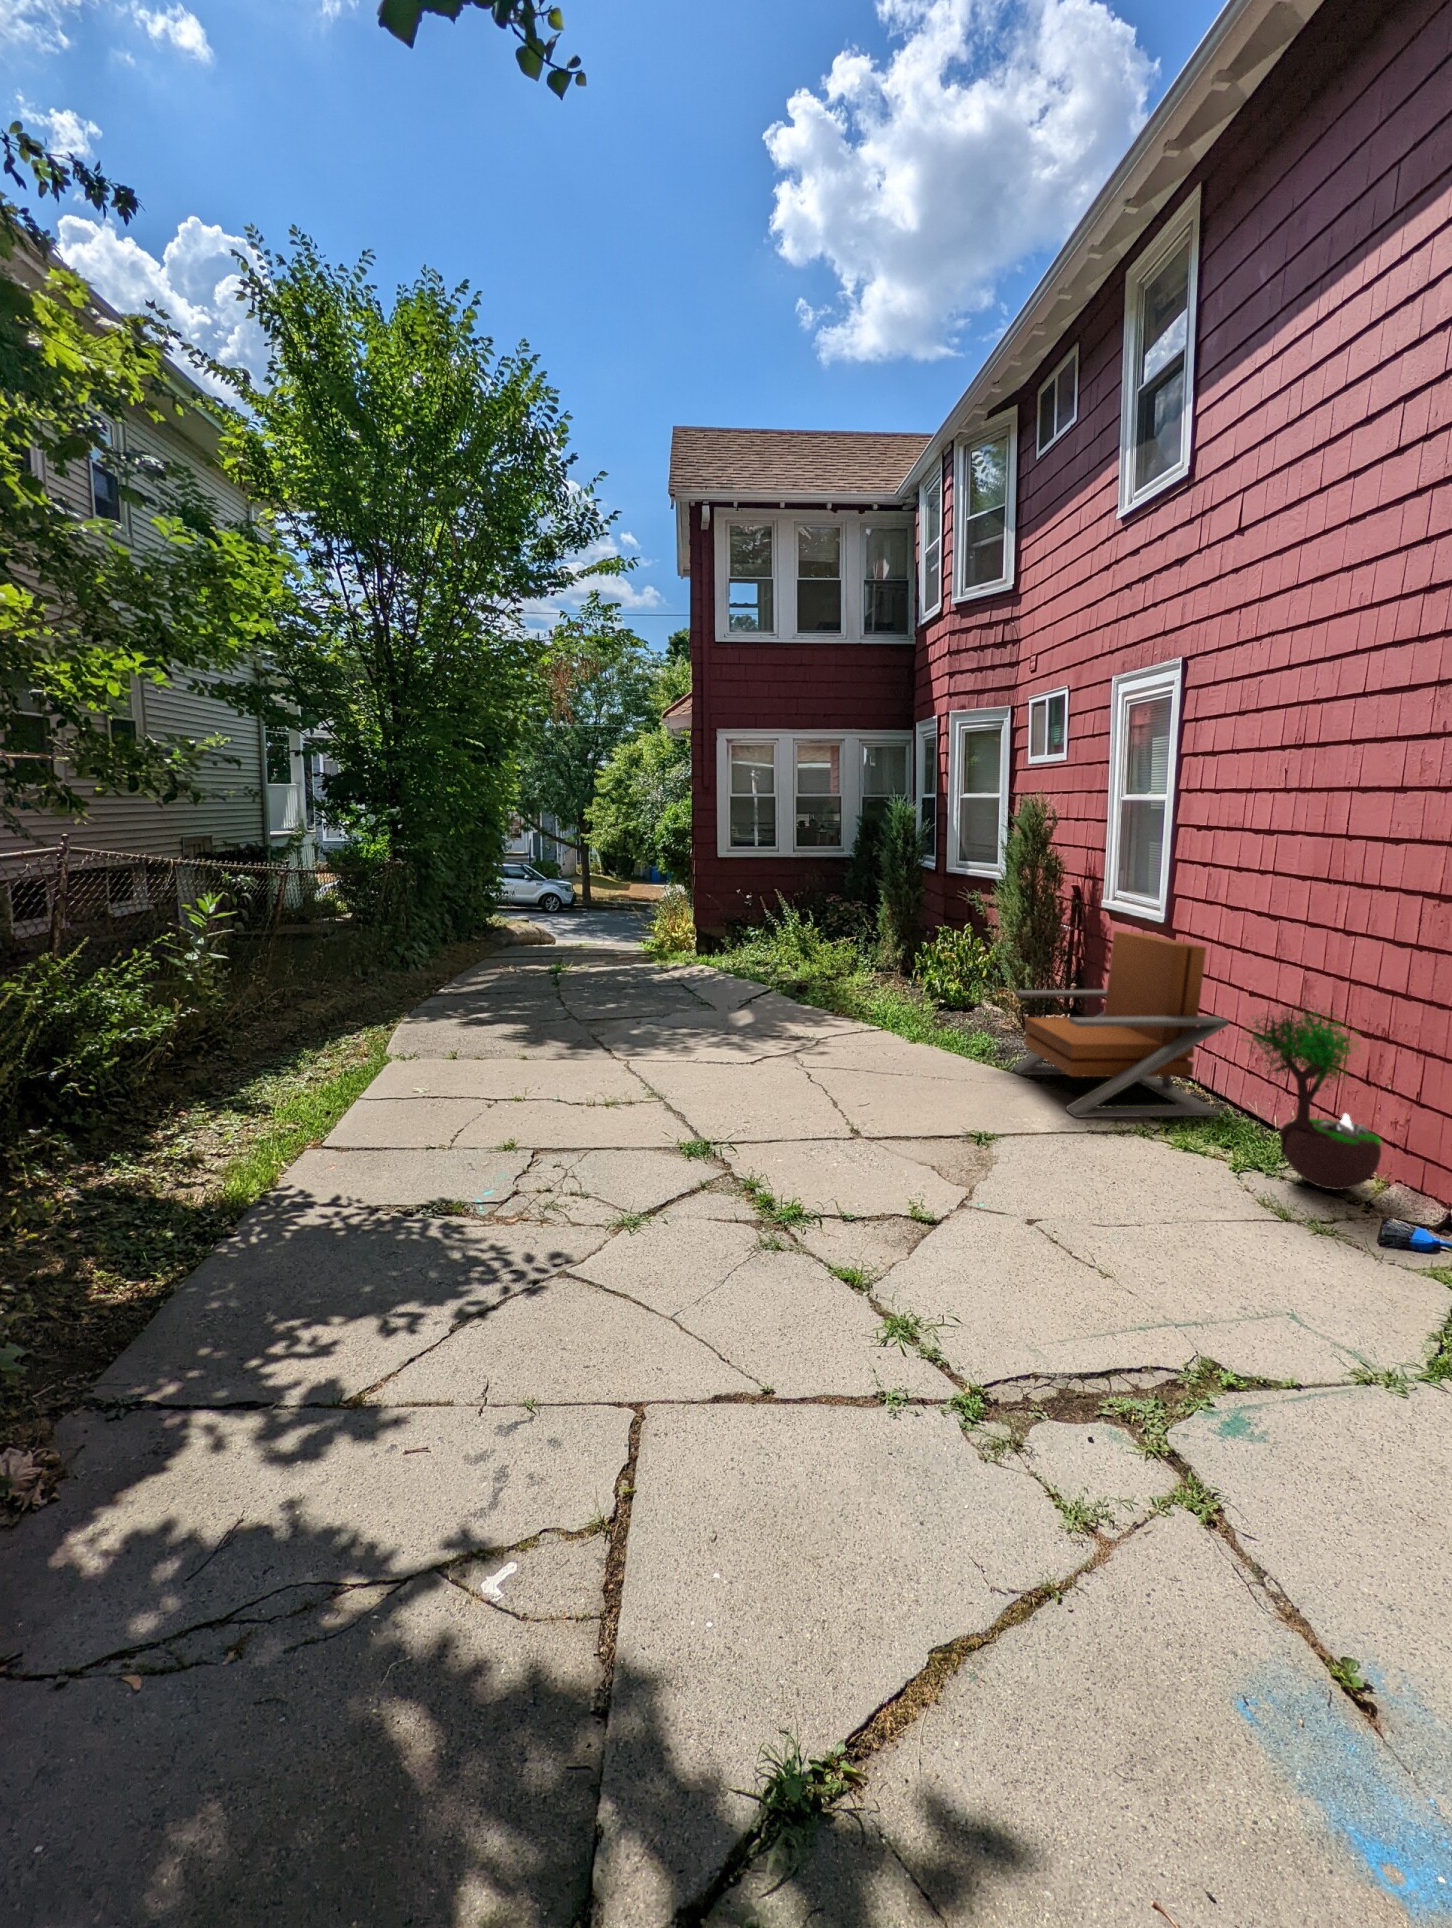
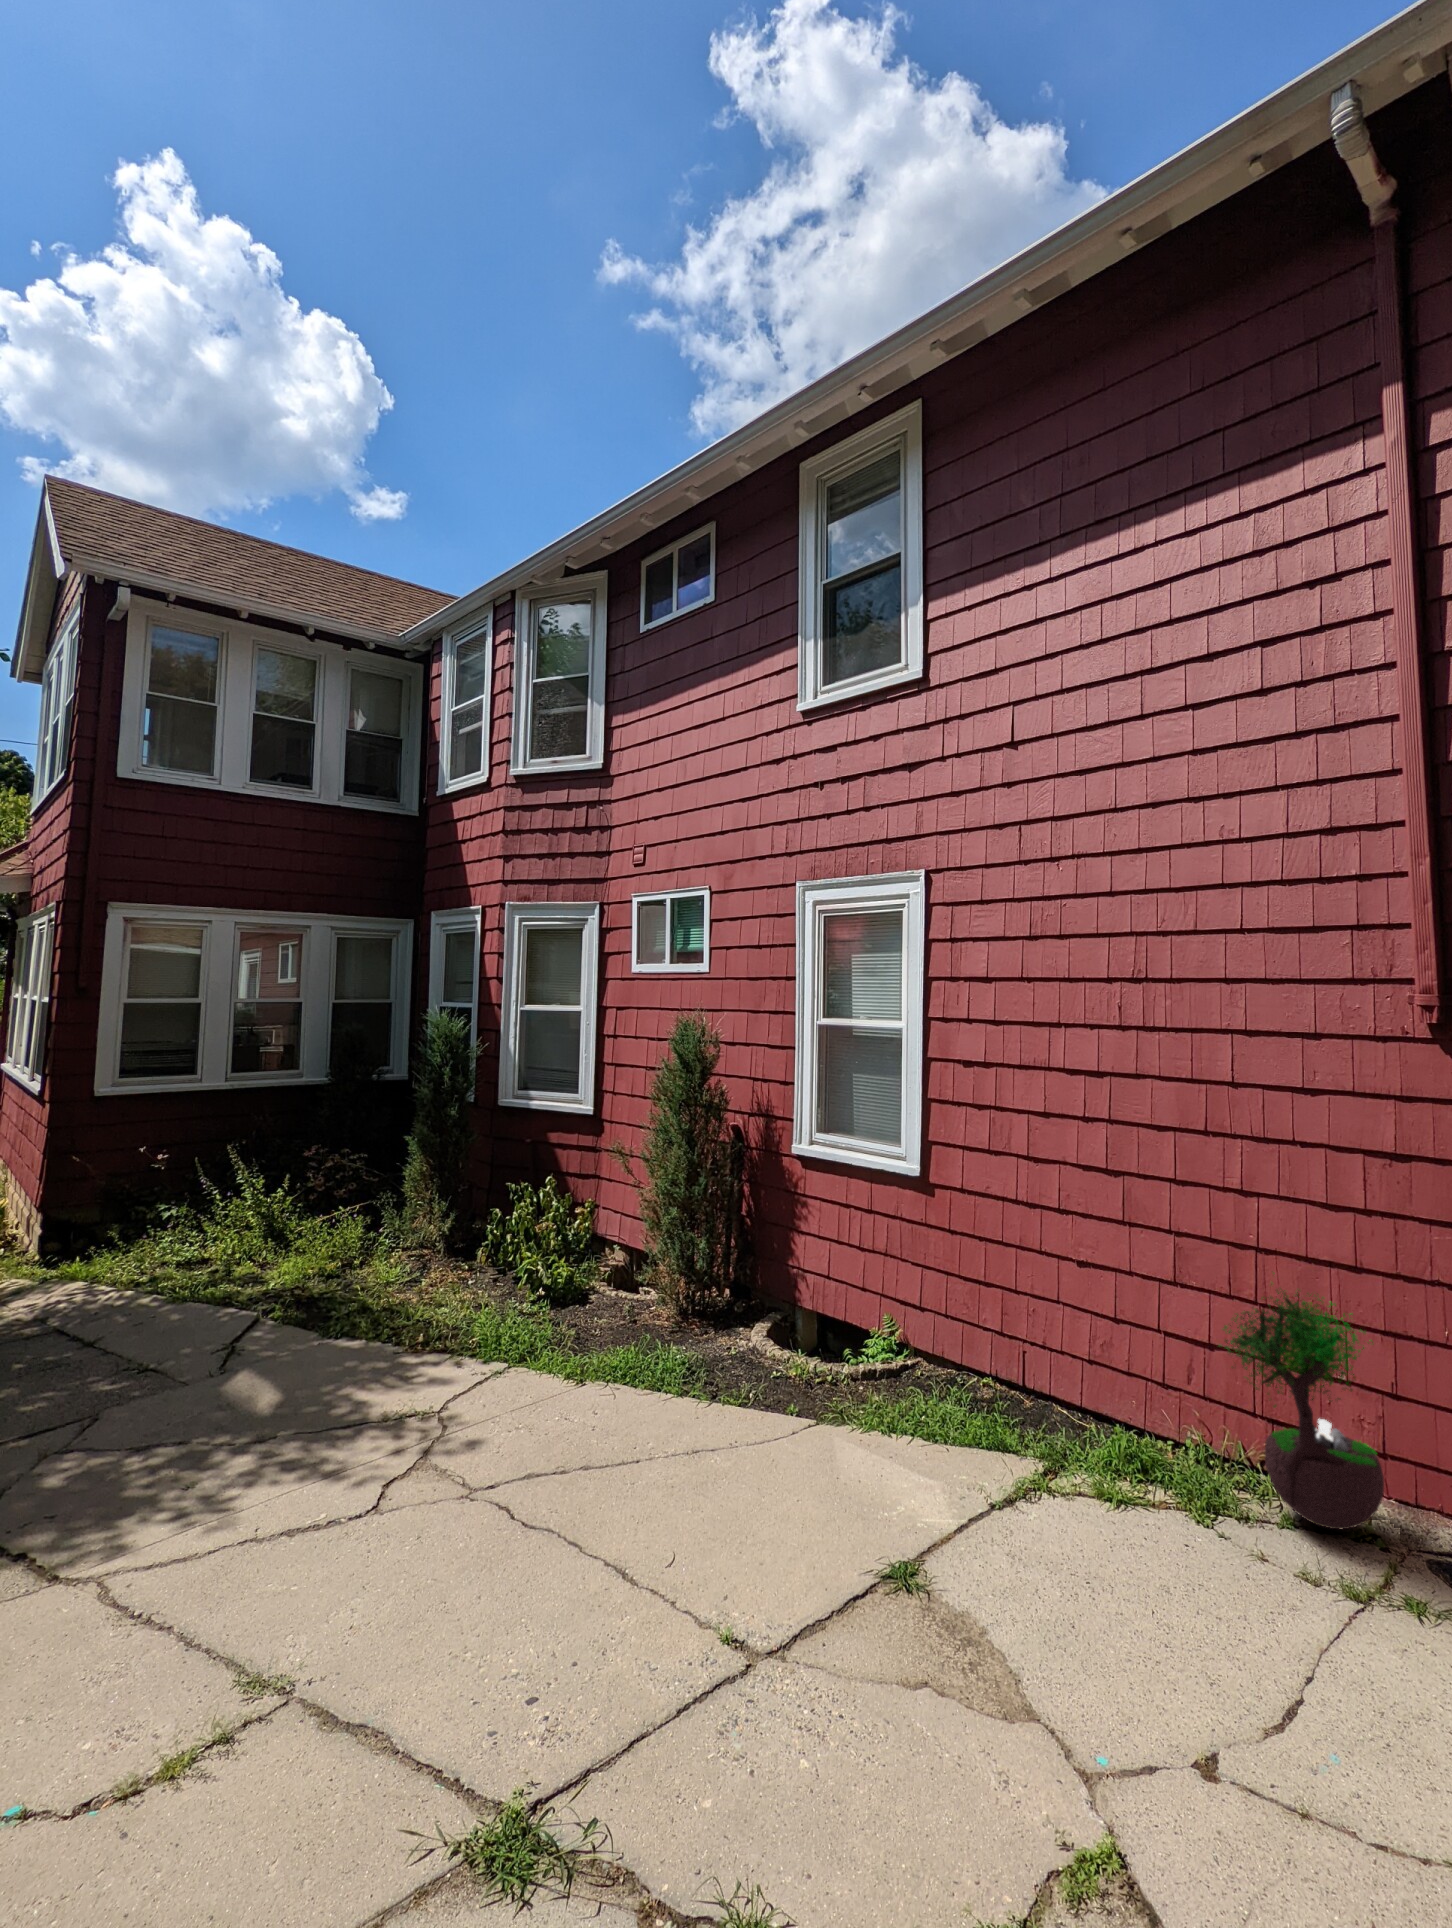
lounge chair: present [1013,931,1229,1118] -> none [781,1192,1075,1491]

